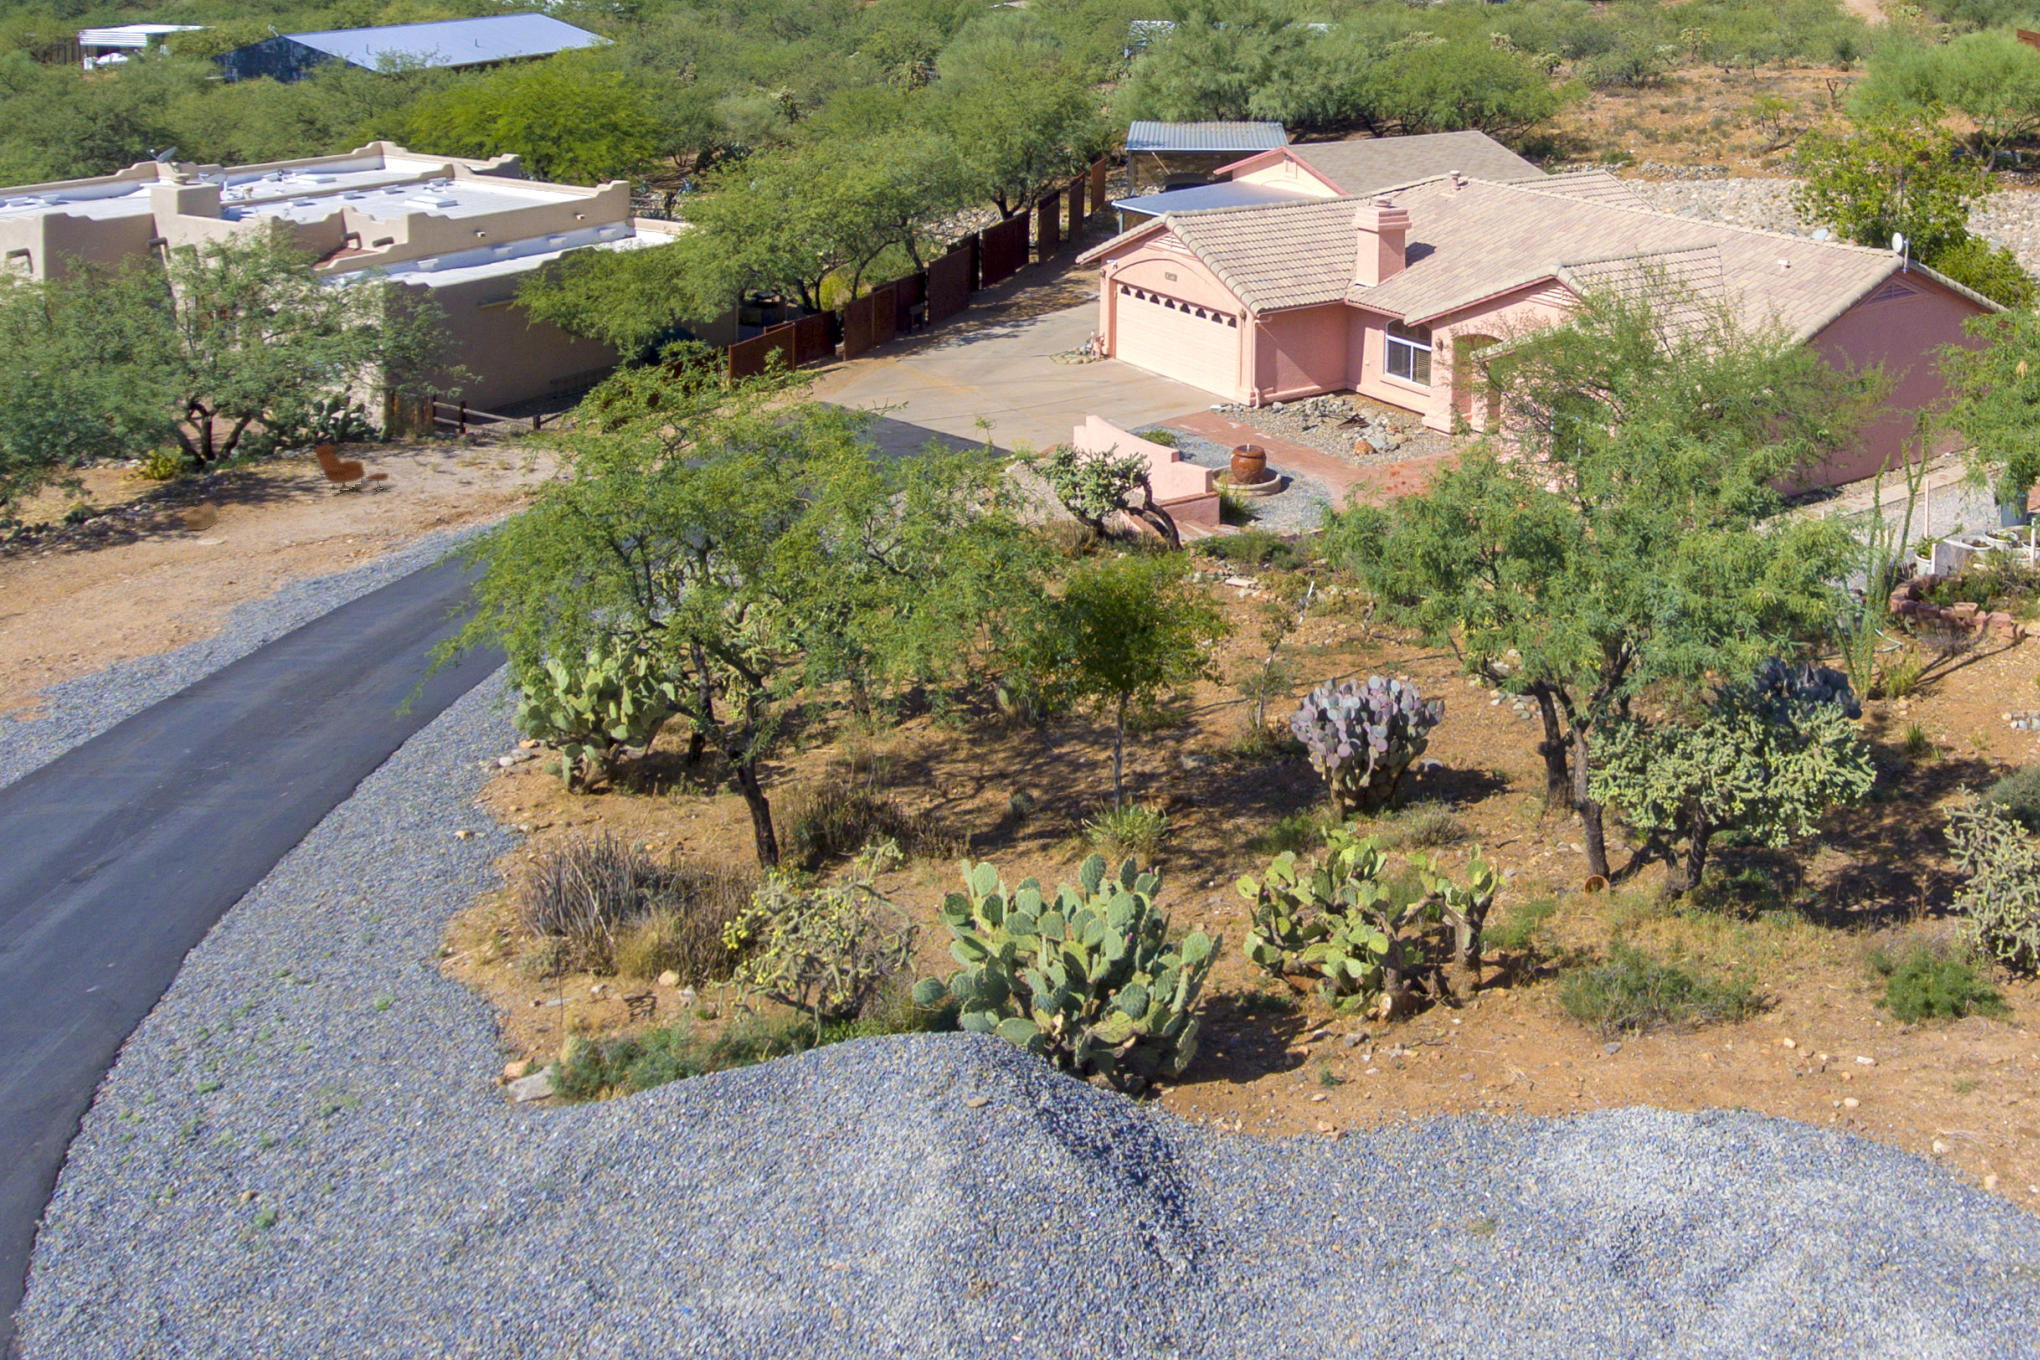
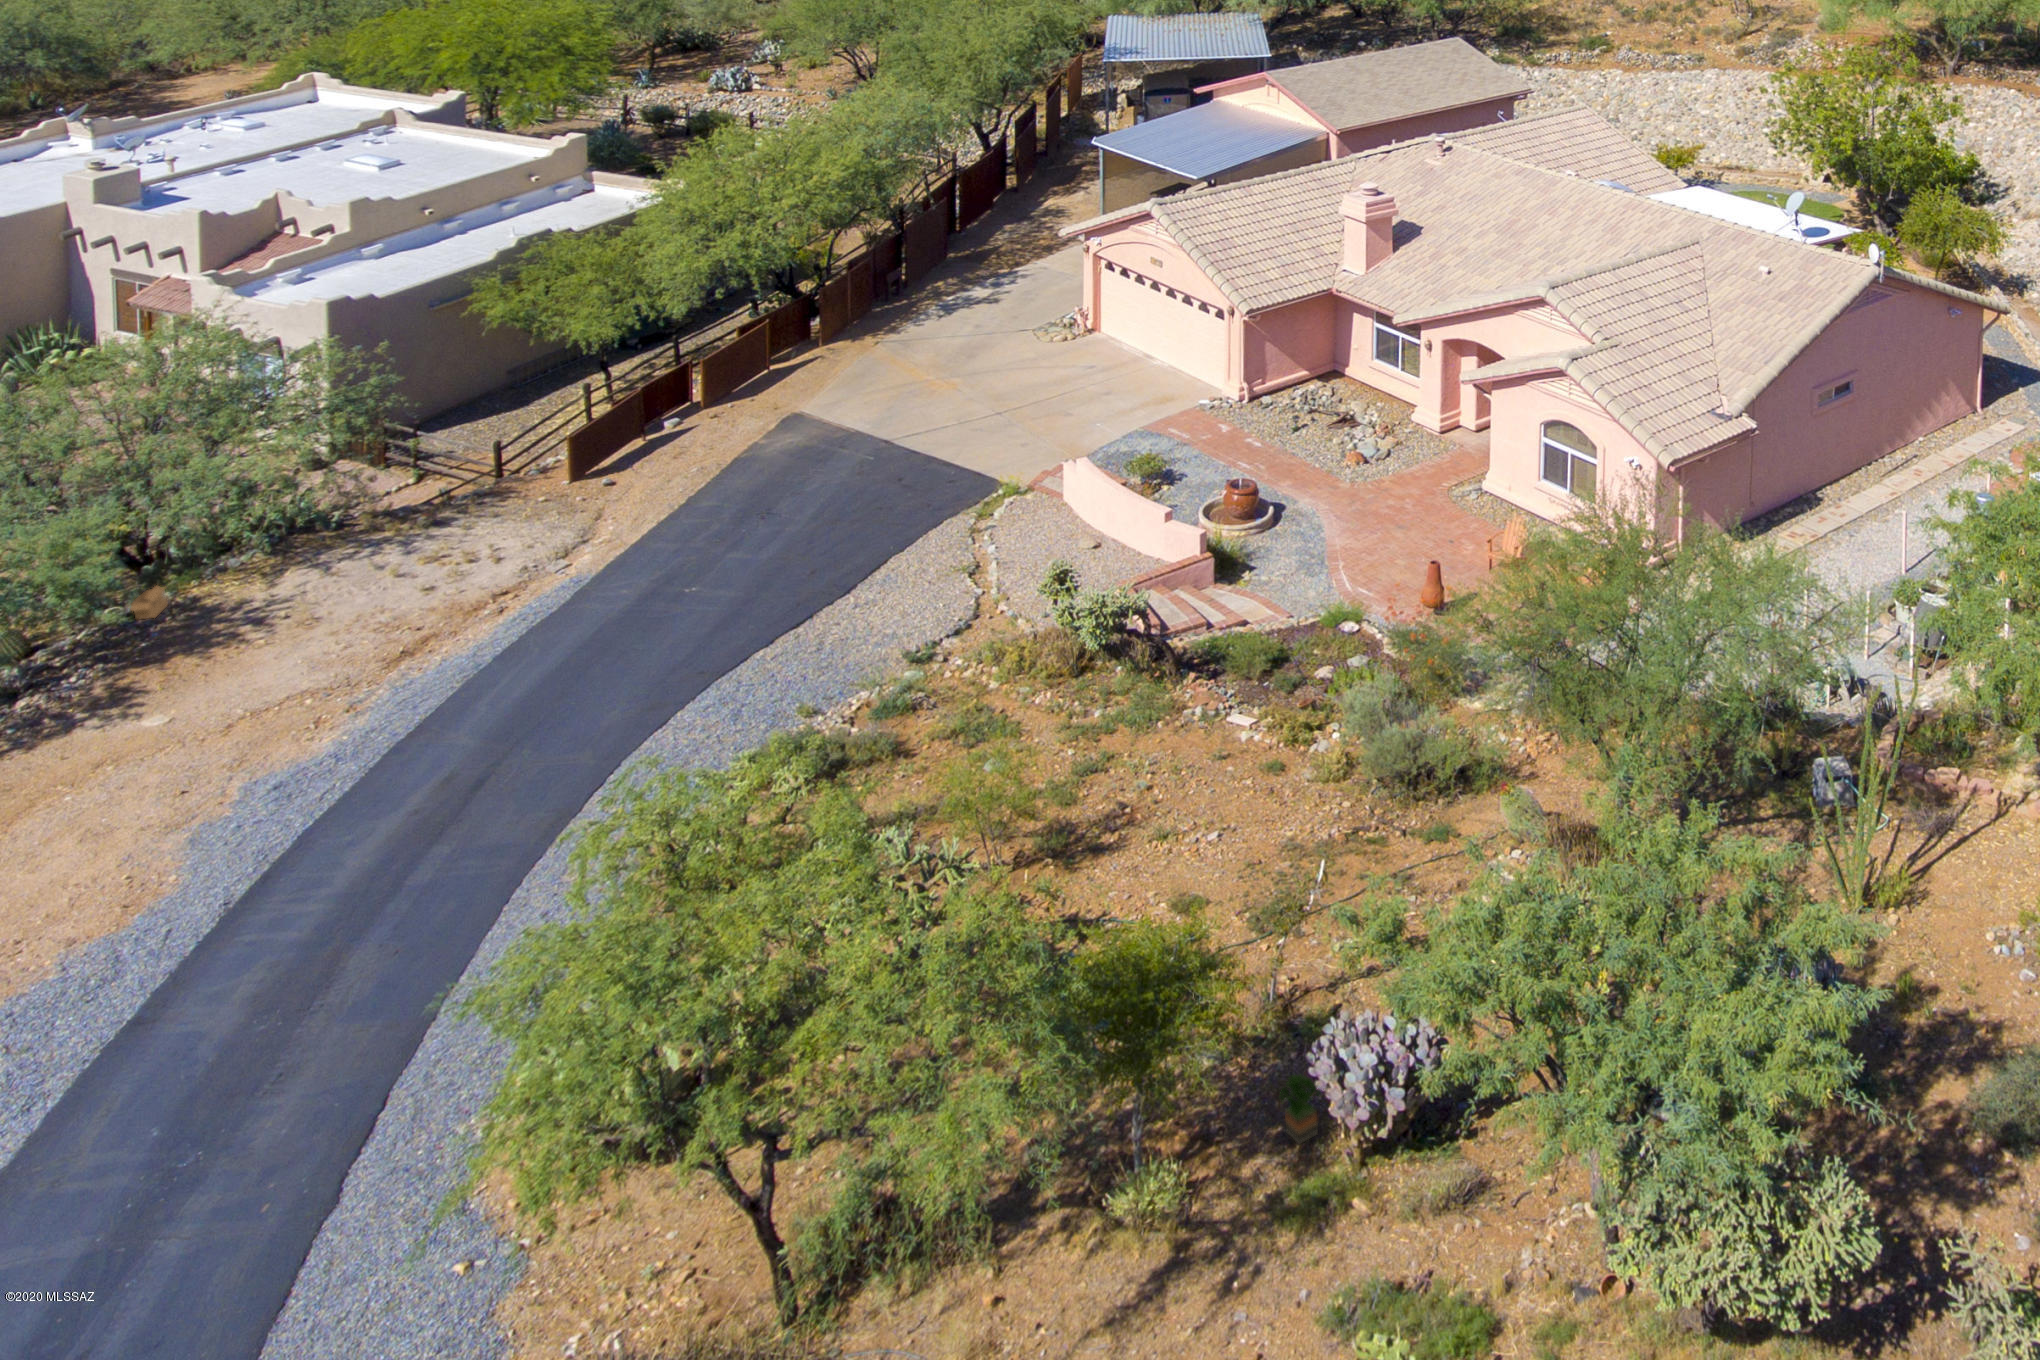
lounge chair: present [316,445,388,492] -> none [267,503,352,559]
potted tree: none [1224,787,1268,853] -> present [1280,1074,1322,1144]

